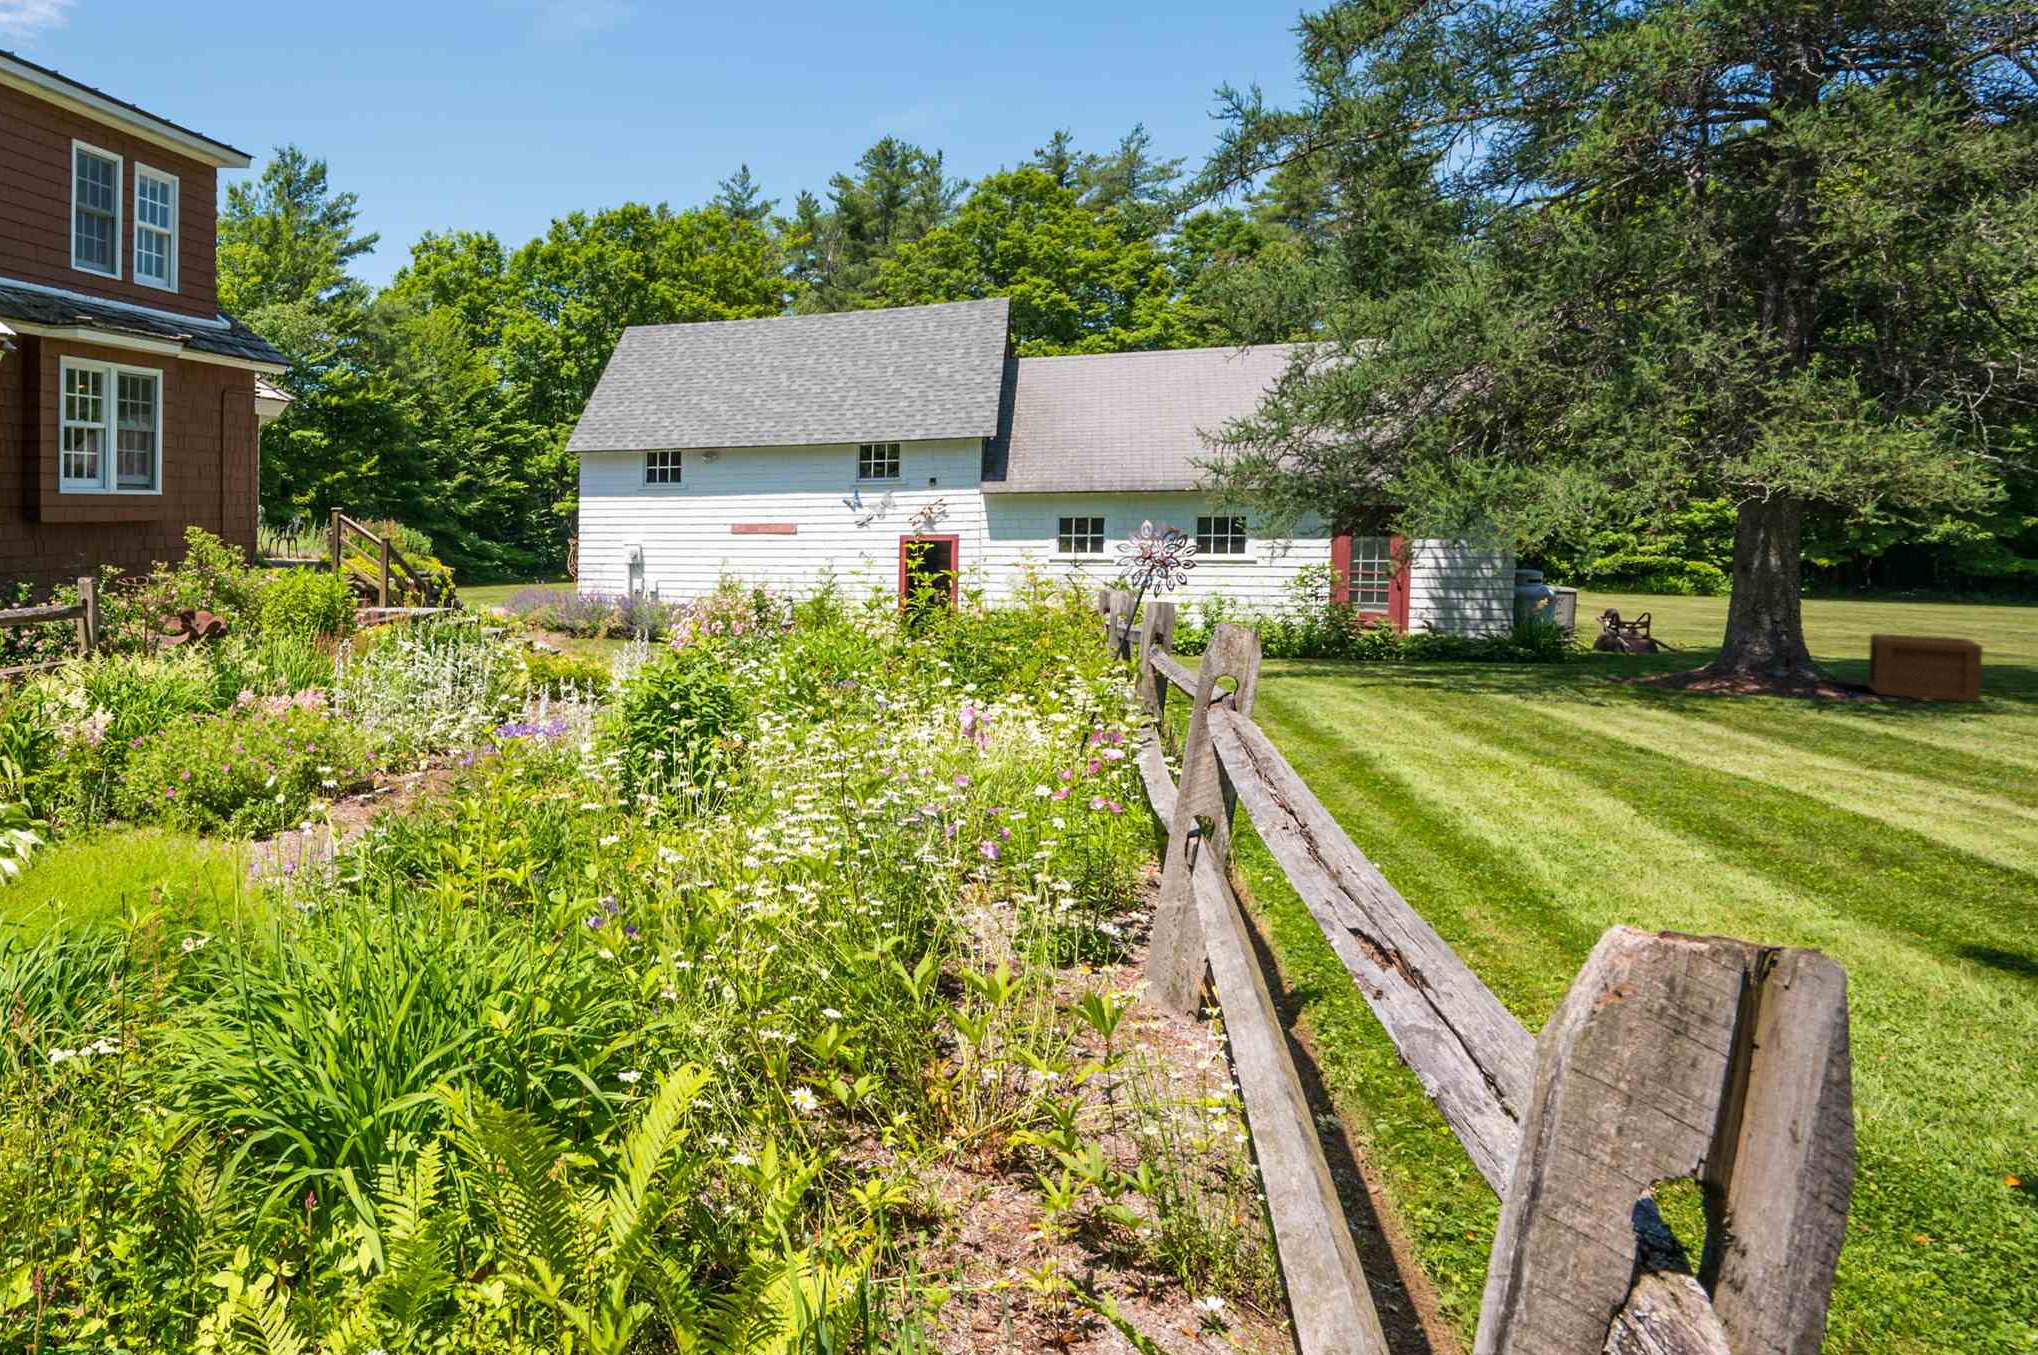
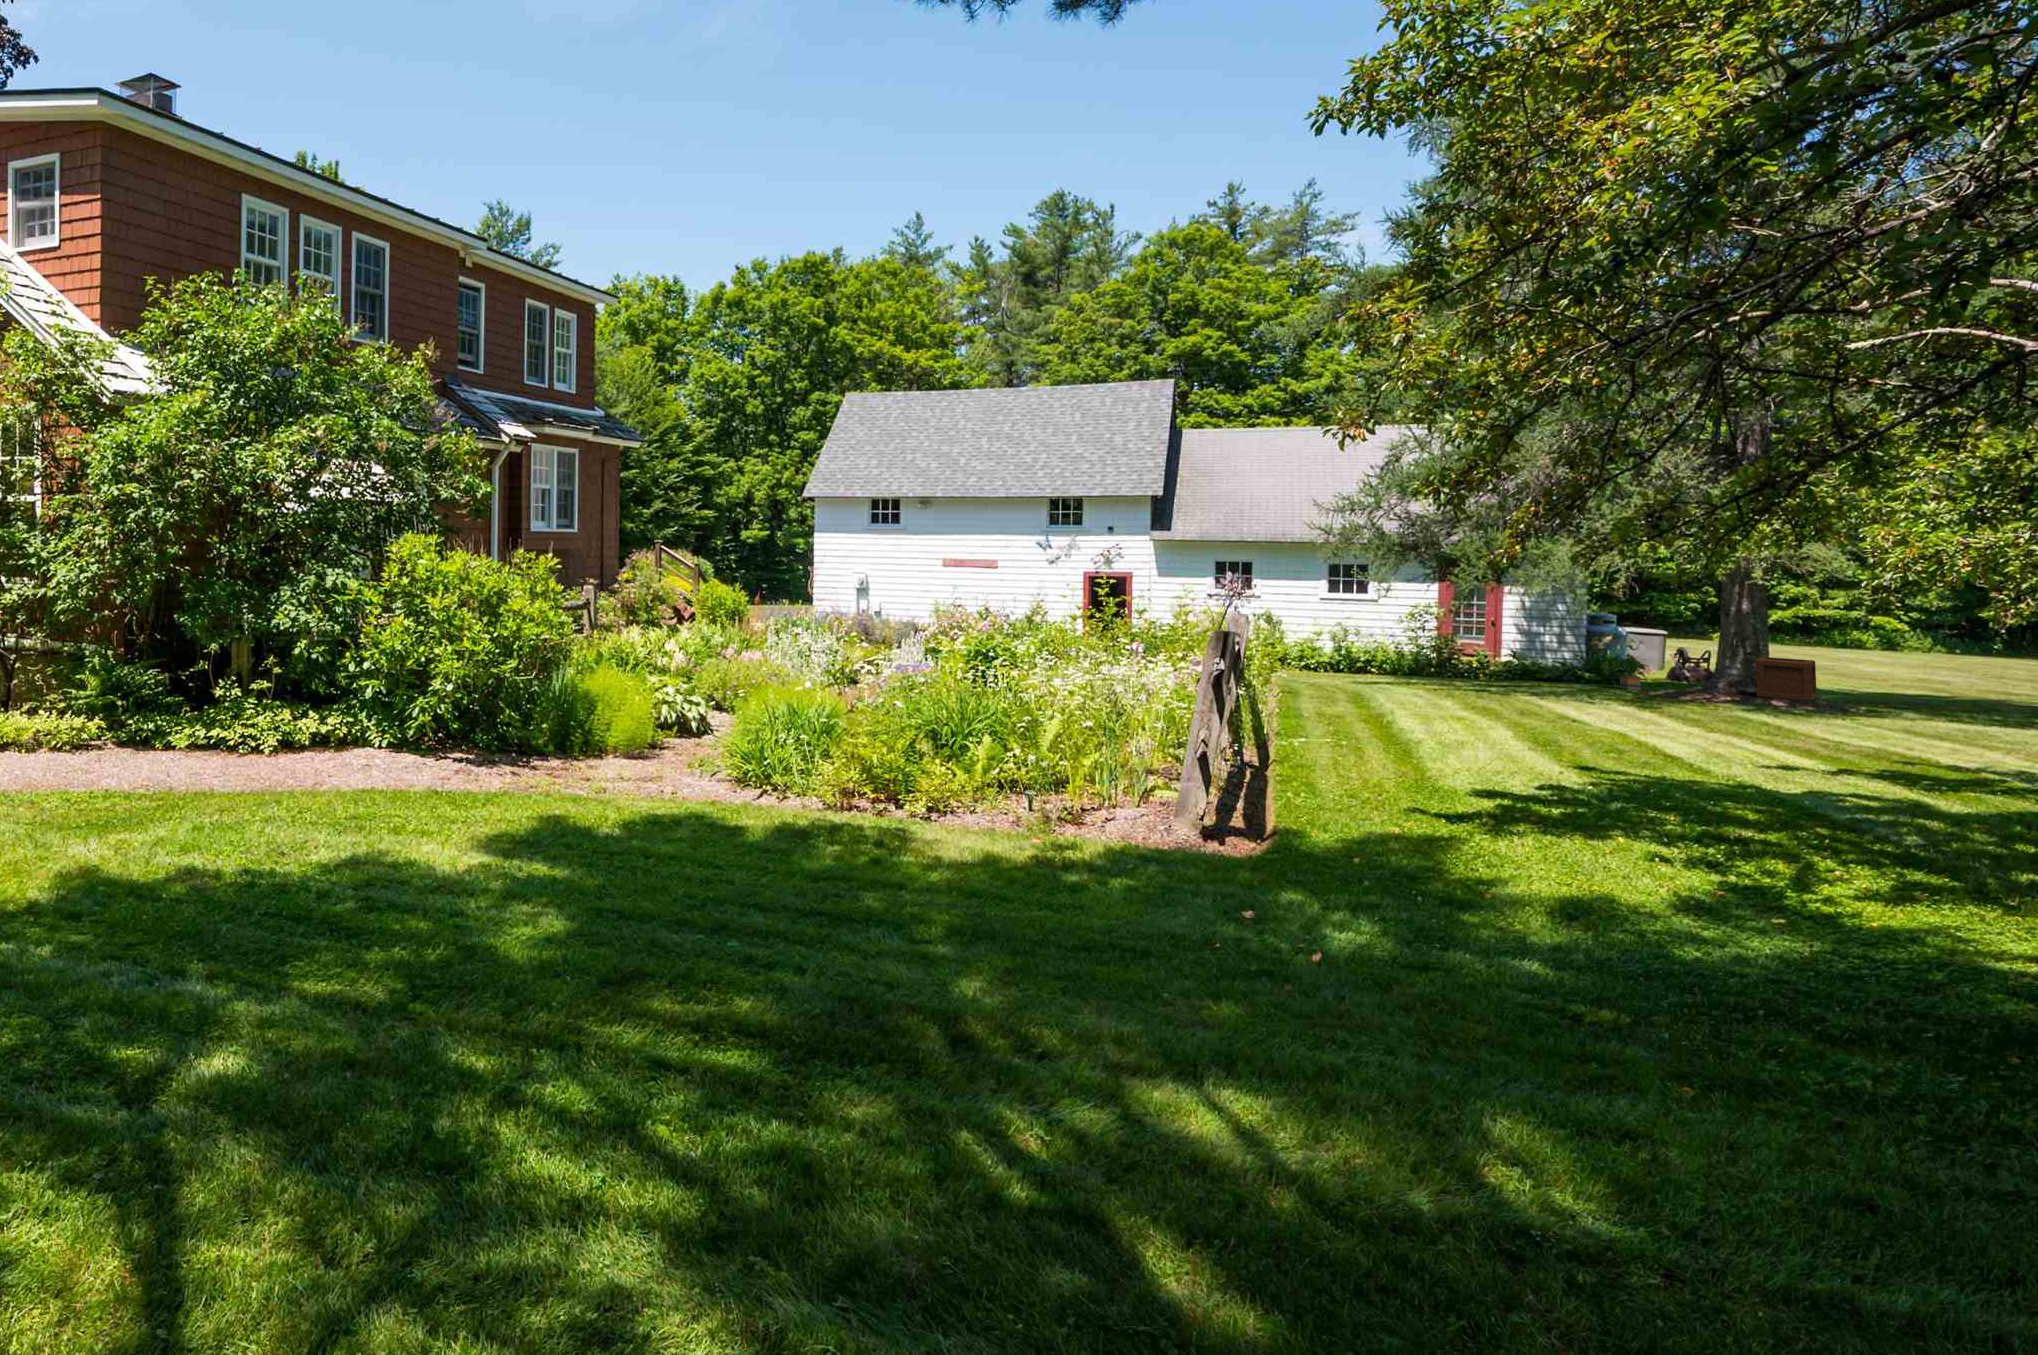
potted tree: none [1640,640,1693,685] -> present [1617,660,1646,690]

